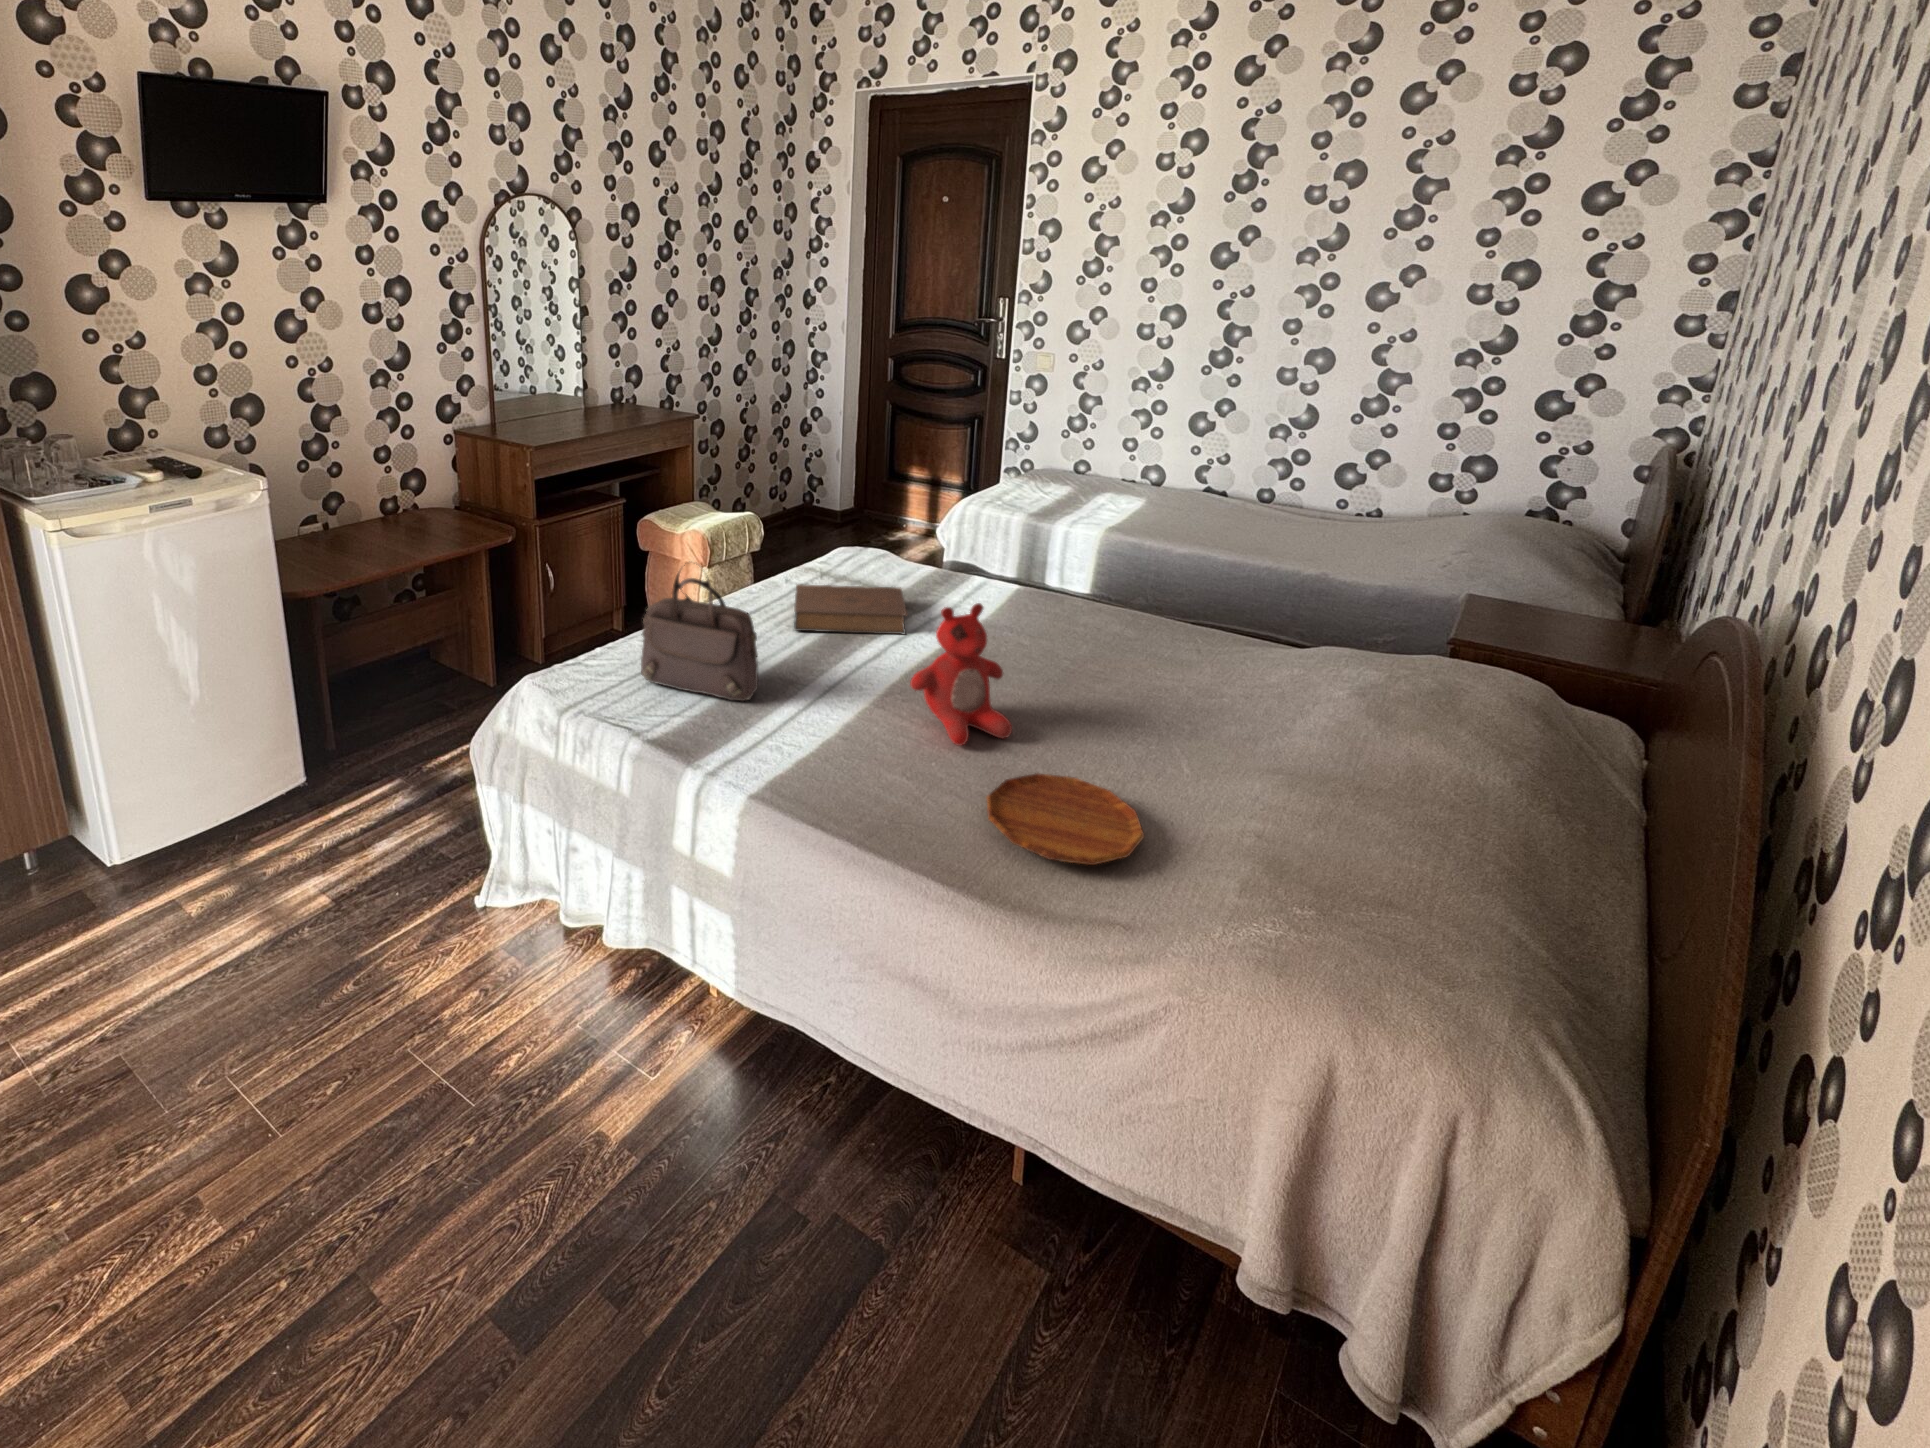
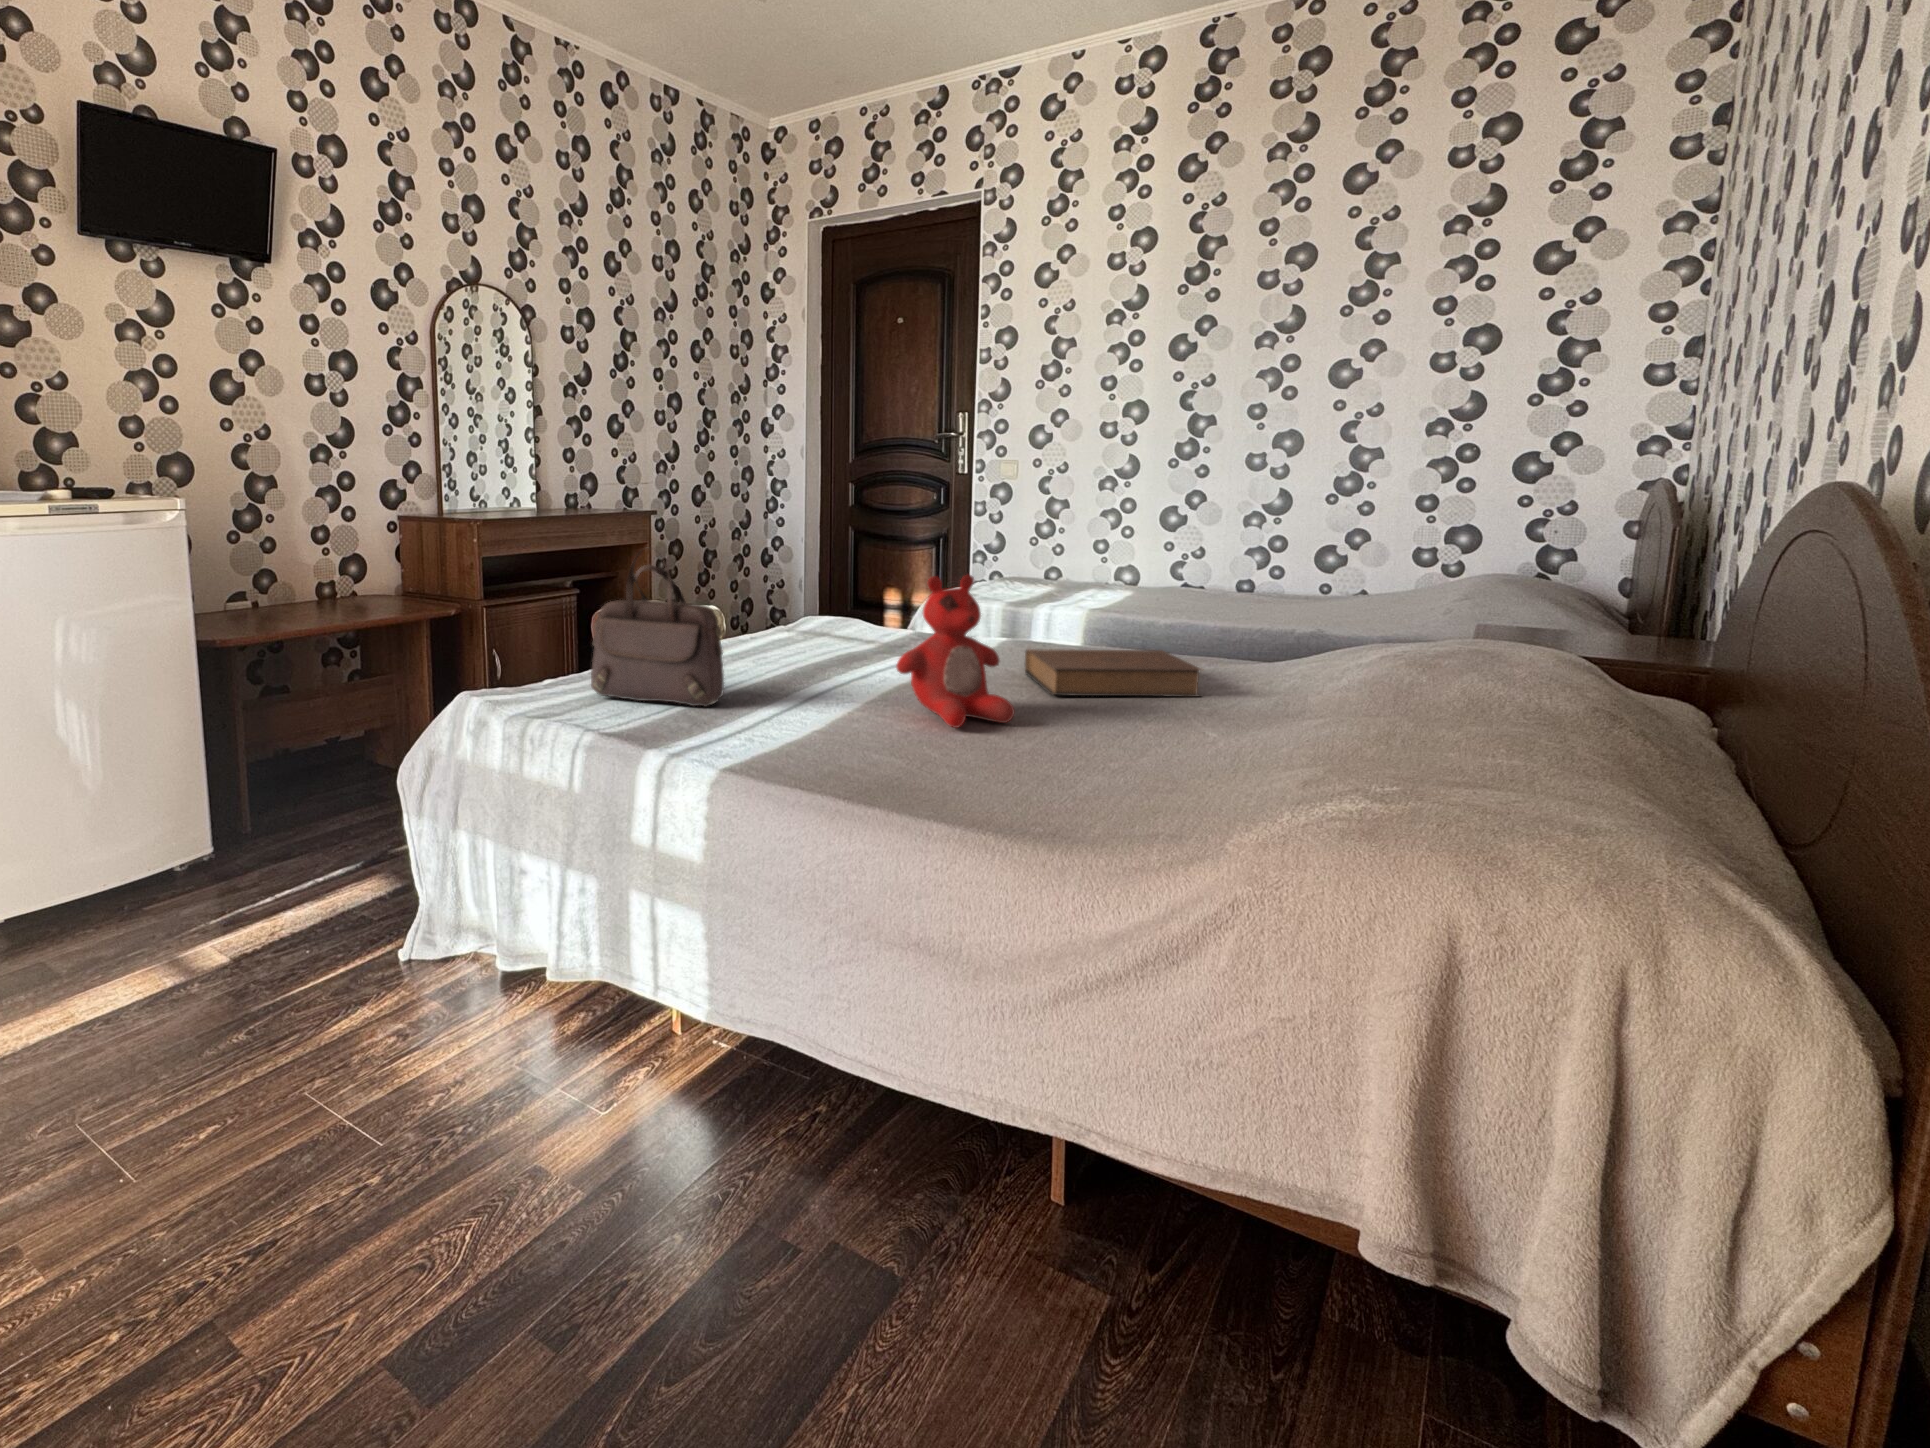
book: present [794,584,907,634] -> present [1025,649,1200,697]
tray: present [987,773,1144,865] -> none [994,736,1185,798]

